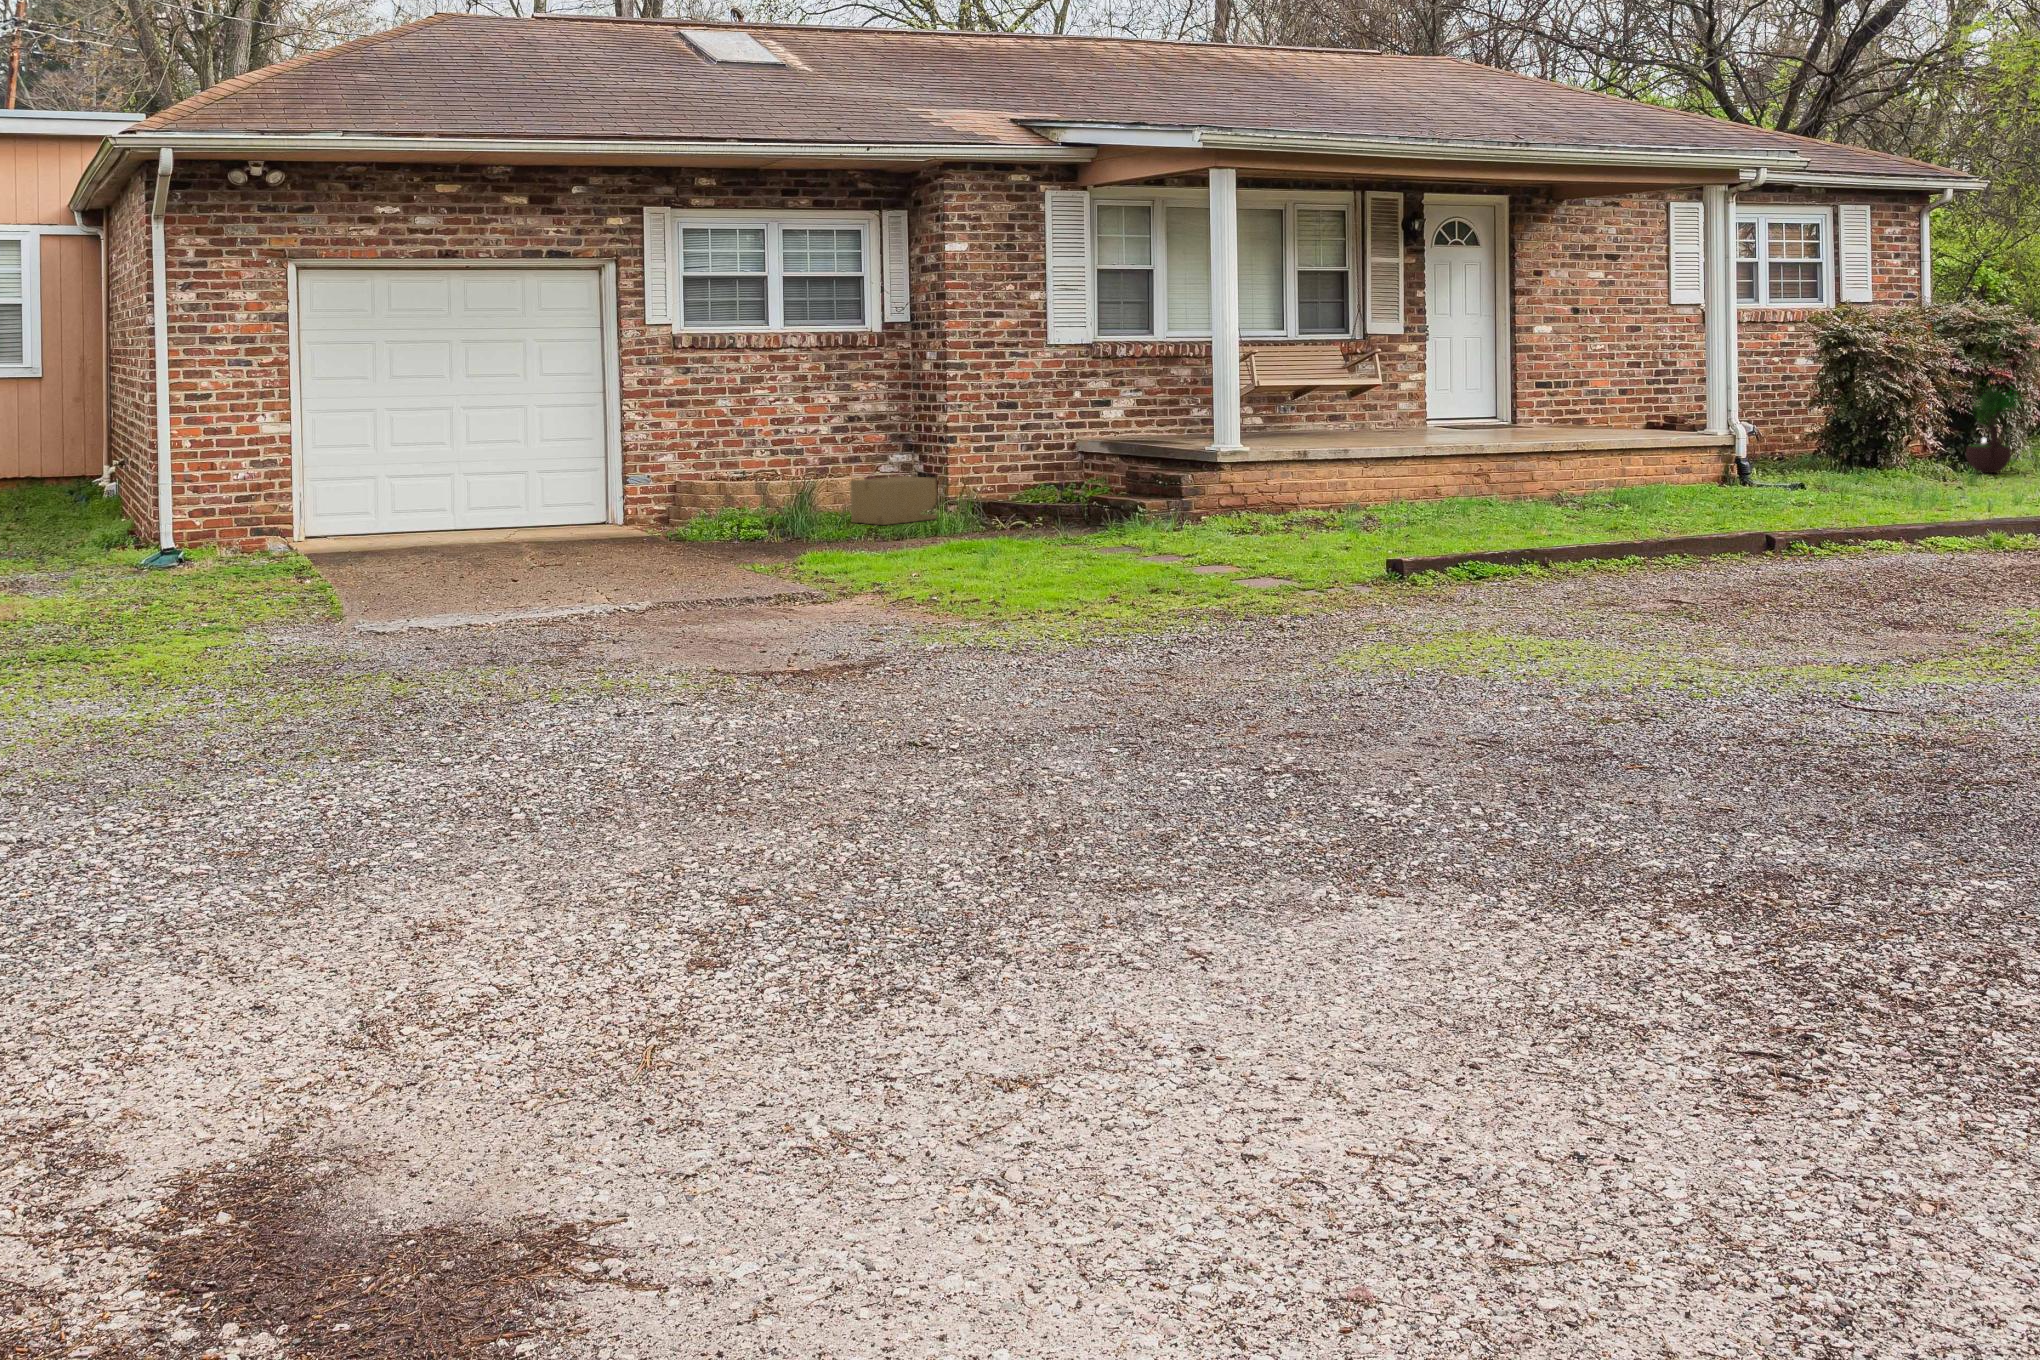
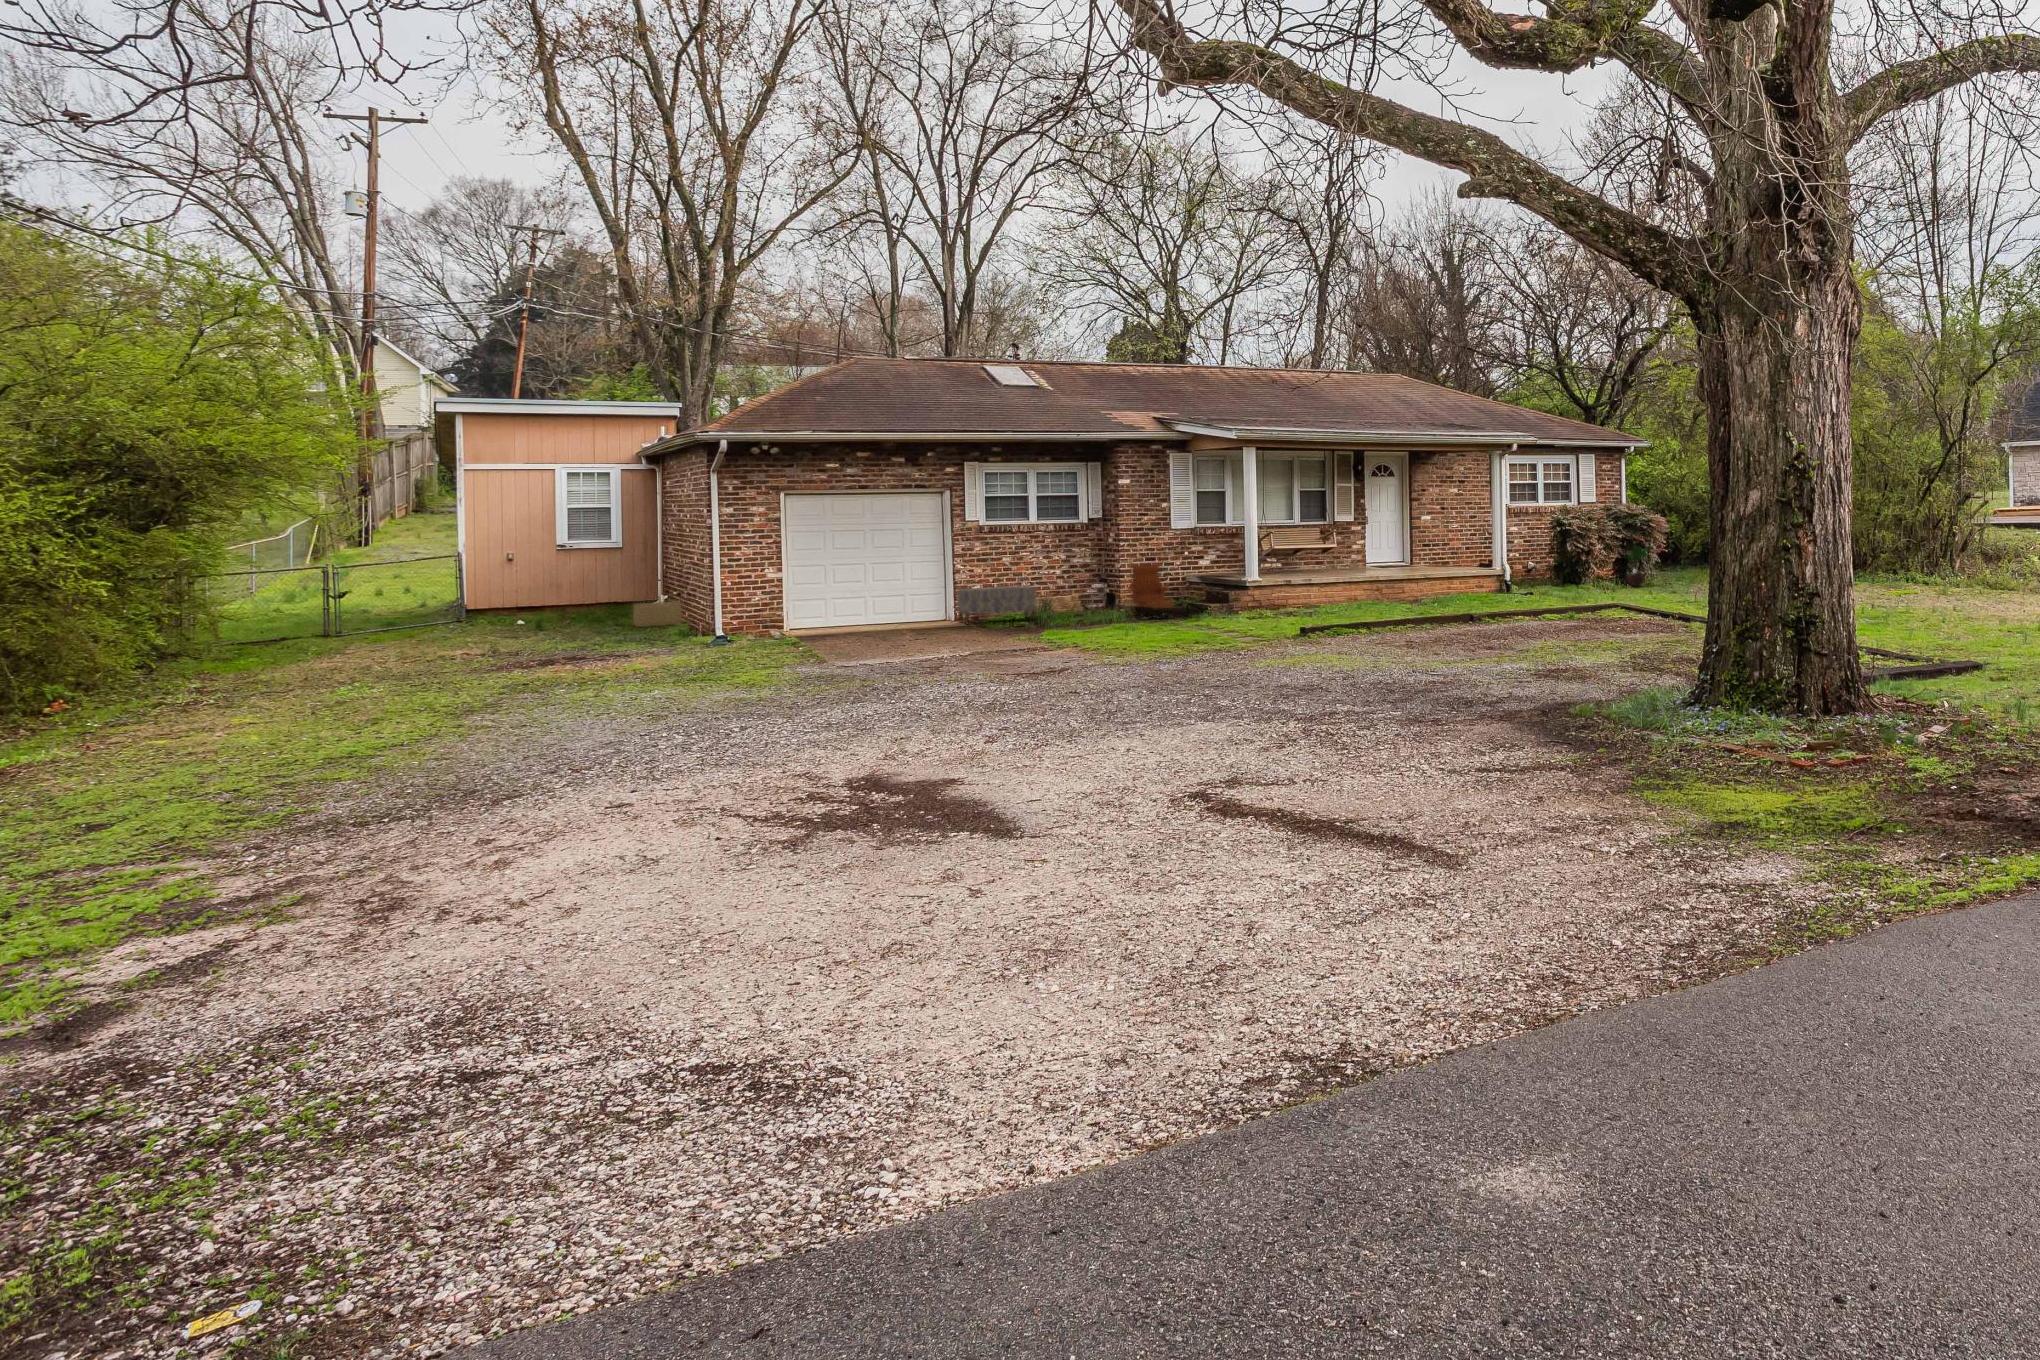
lounge chair: none [965,415,1069,531] -> present [1128,564,1174,618]
bench: none [630,458,788,538] -> present [957,586,1037,624]
cardboard box: present [850,476,937,525] -> present [633,602,682,627]

